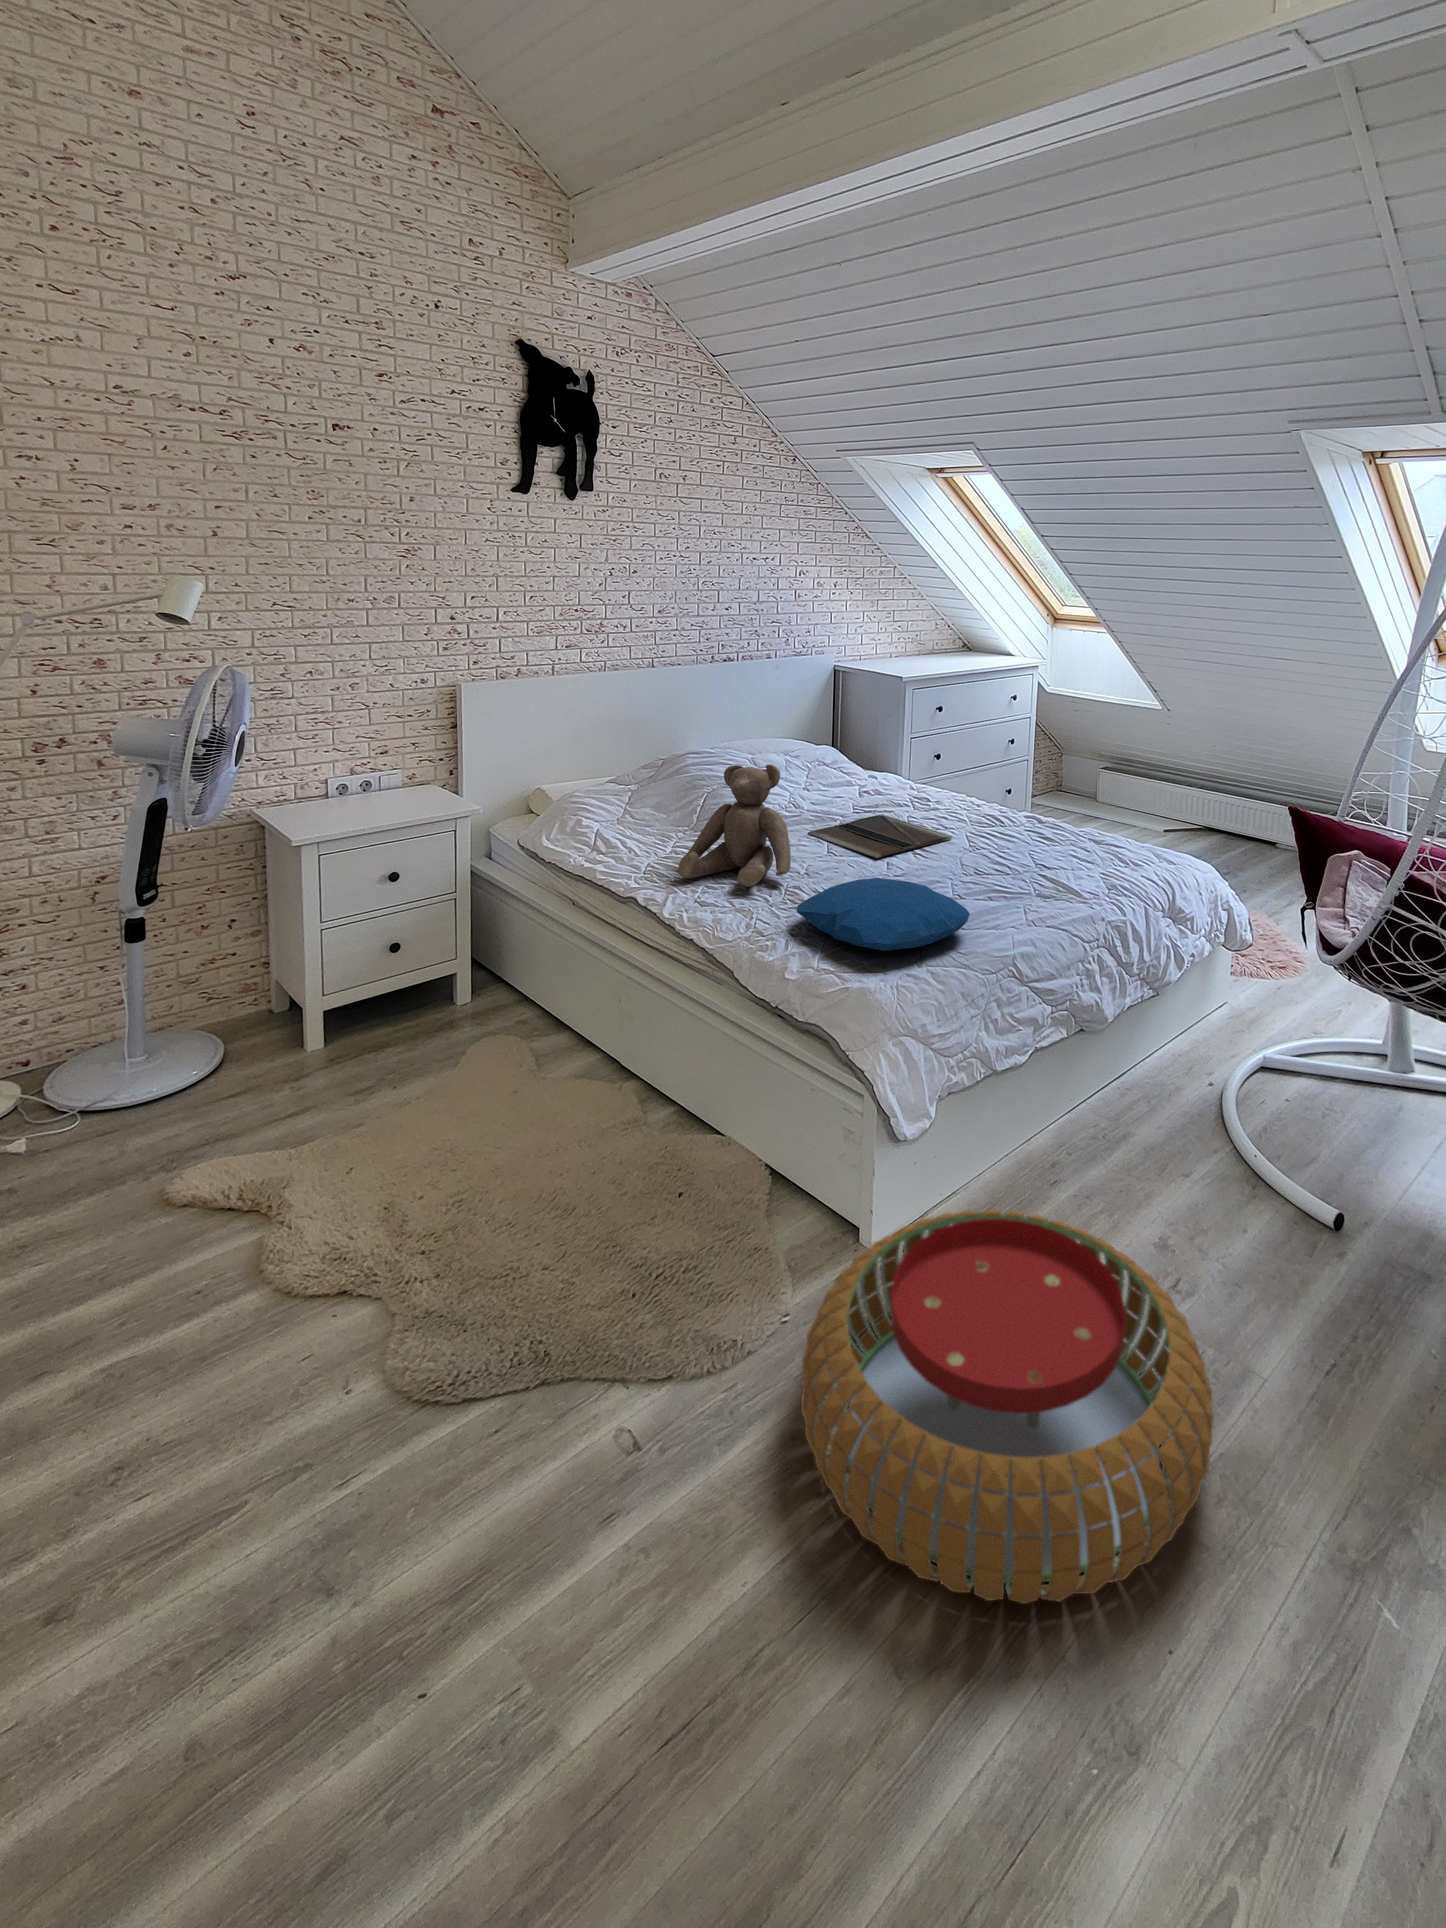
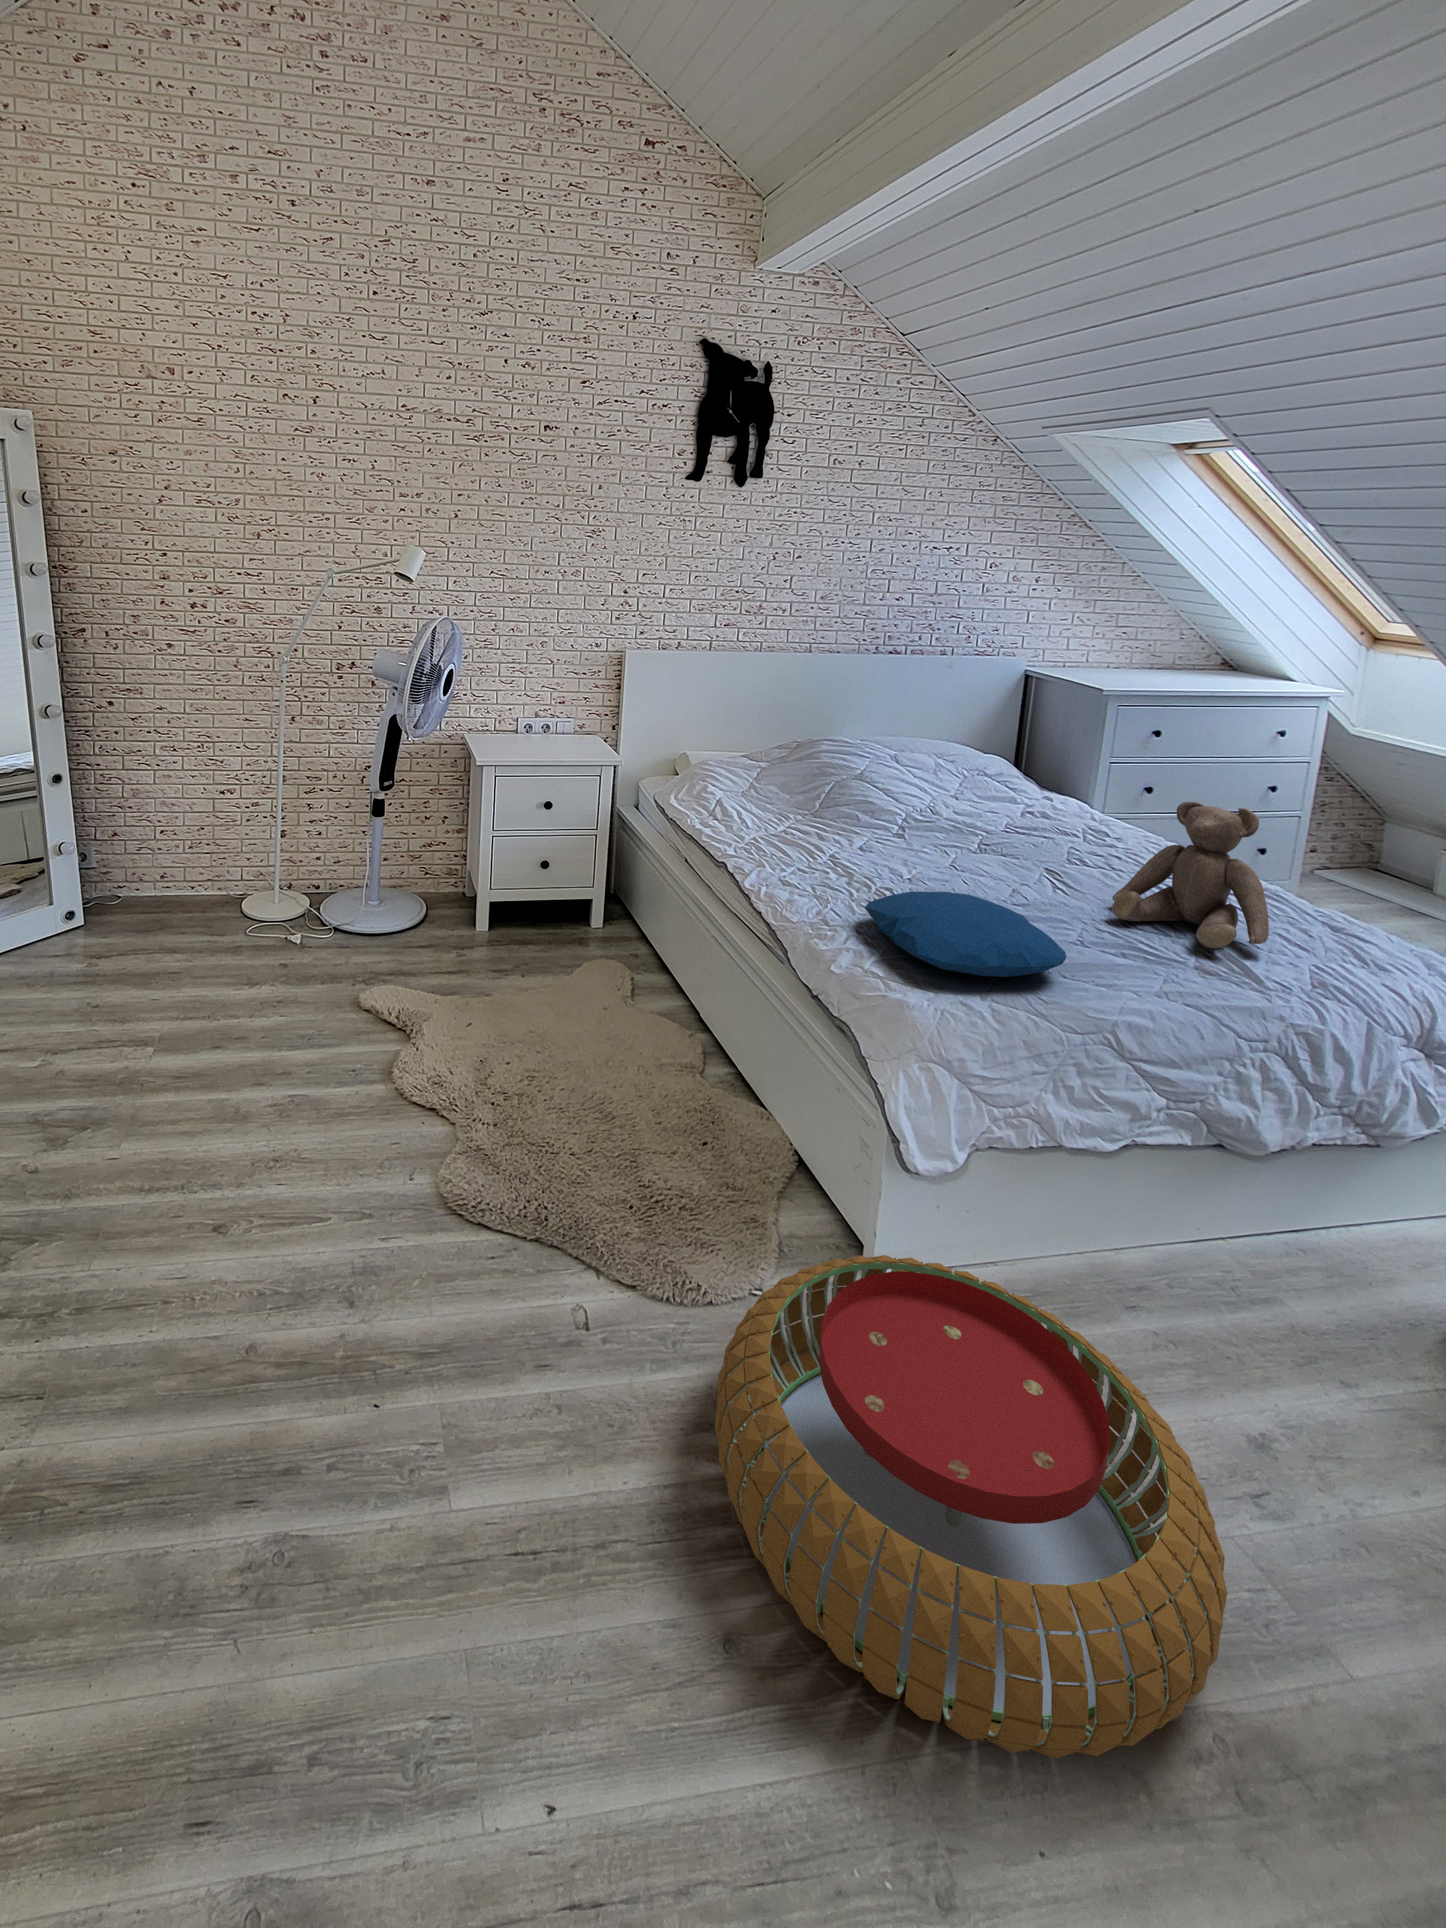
teddy bear: present [678,765,791,887] -> present [1112,802,1269,948]
laptop: present [808,814,952,858] -> none [931,837,1106,879]

